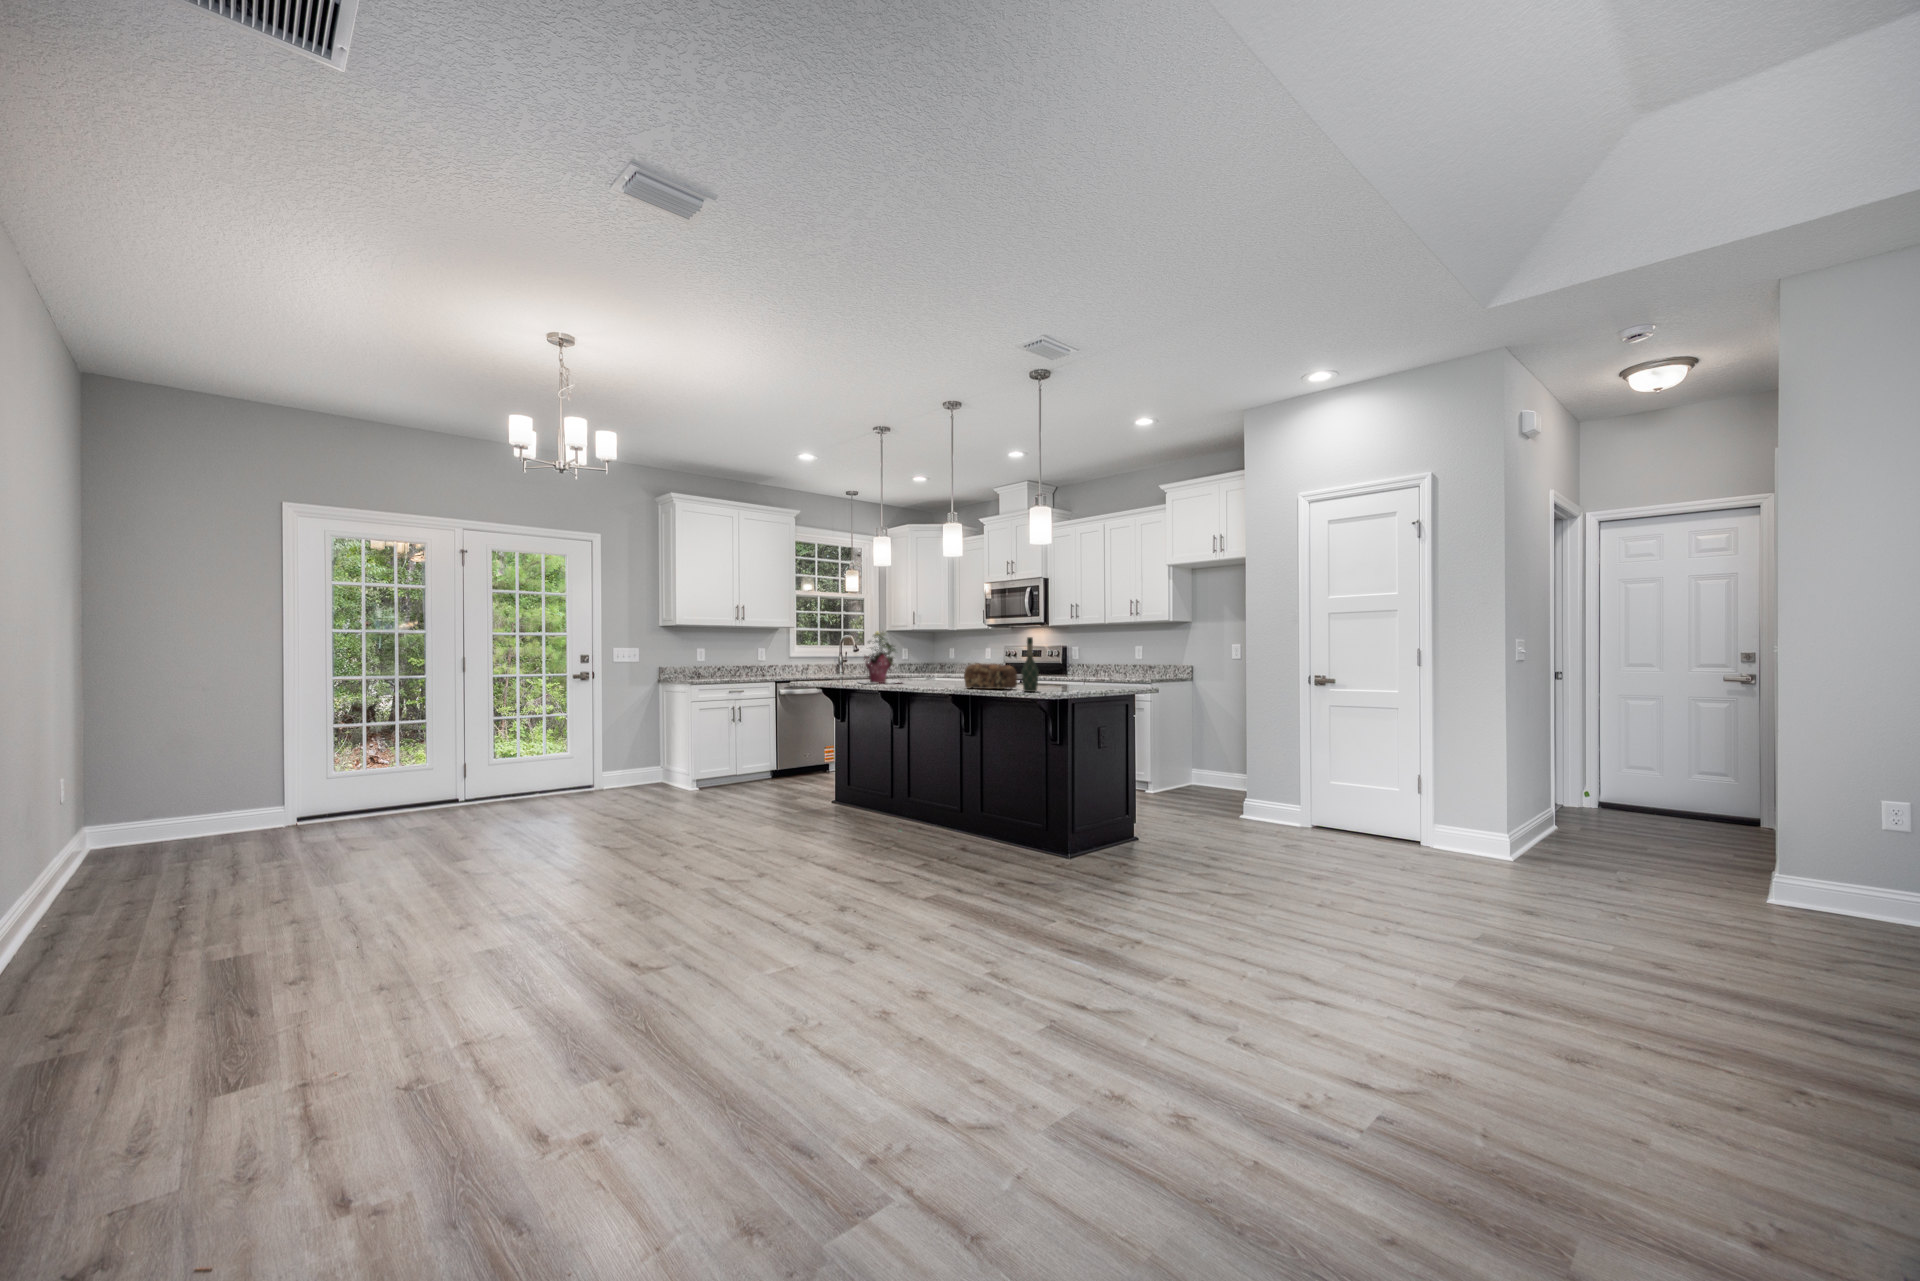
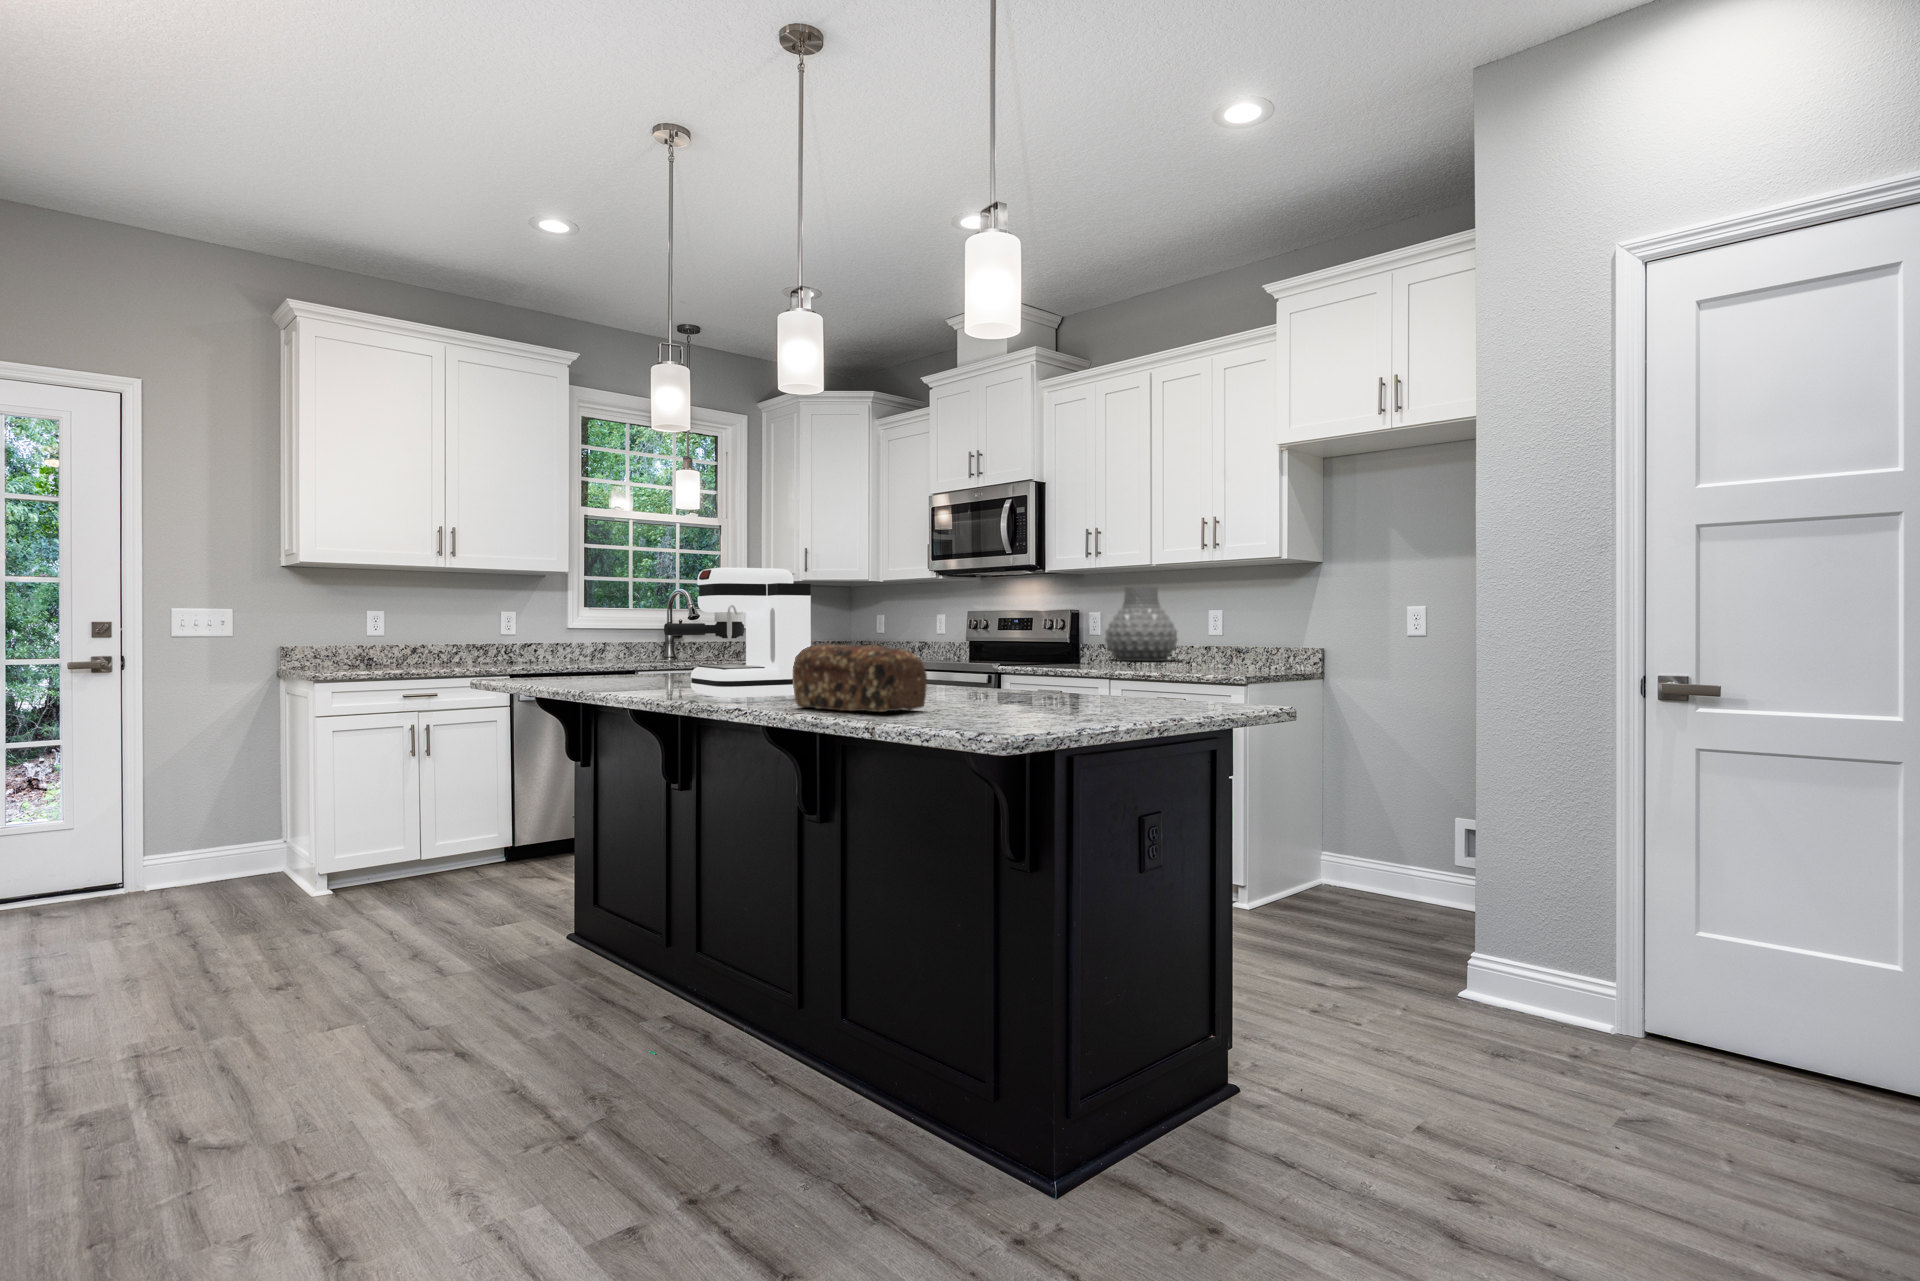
potted plant: present [858,631,903,684] -> none [582,565,684,691]
coffee maker: none [906,633,966,687] -> present [664,567,811,701]
vase: none [1082,634,1121,673] -> present [1105,586,1178,661]
wine bottle: present [1021,637,1039,692] -> none [926,574,973,723]

